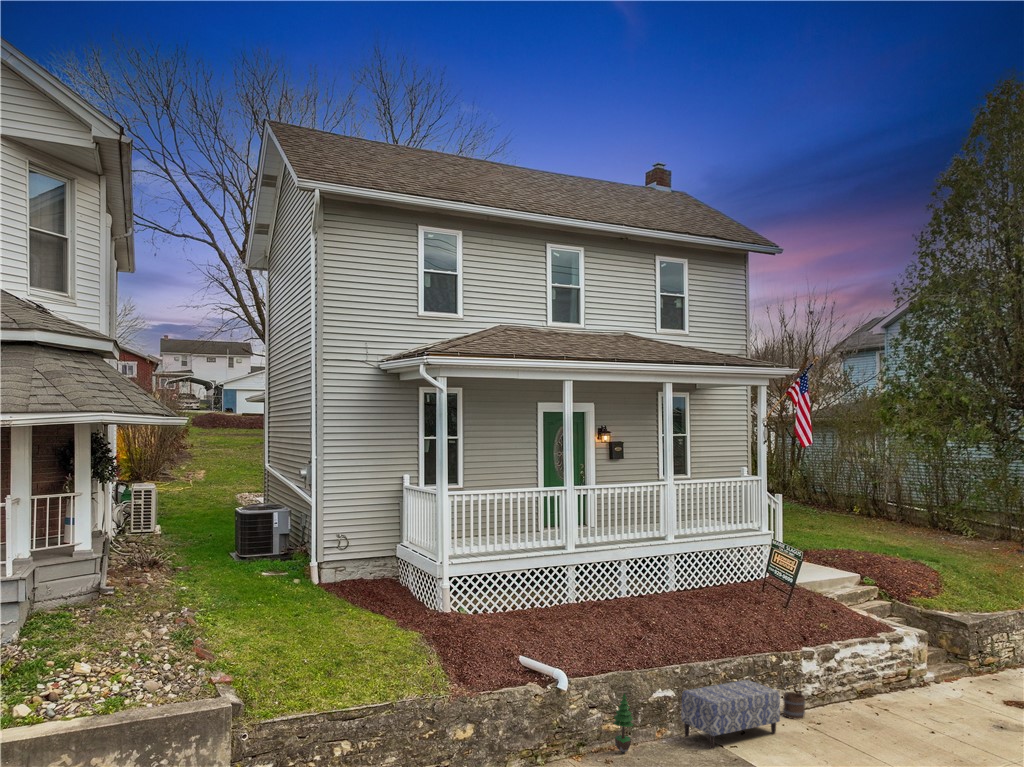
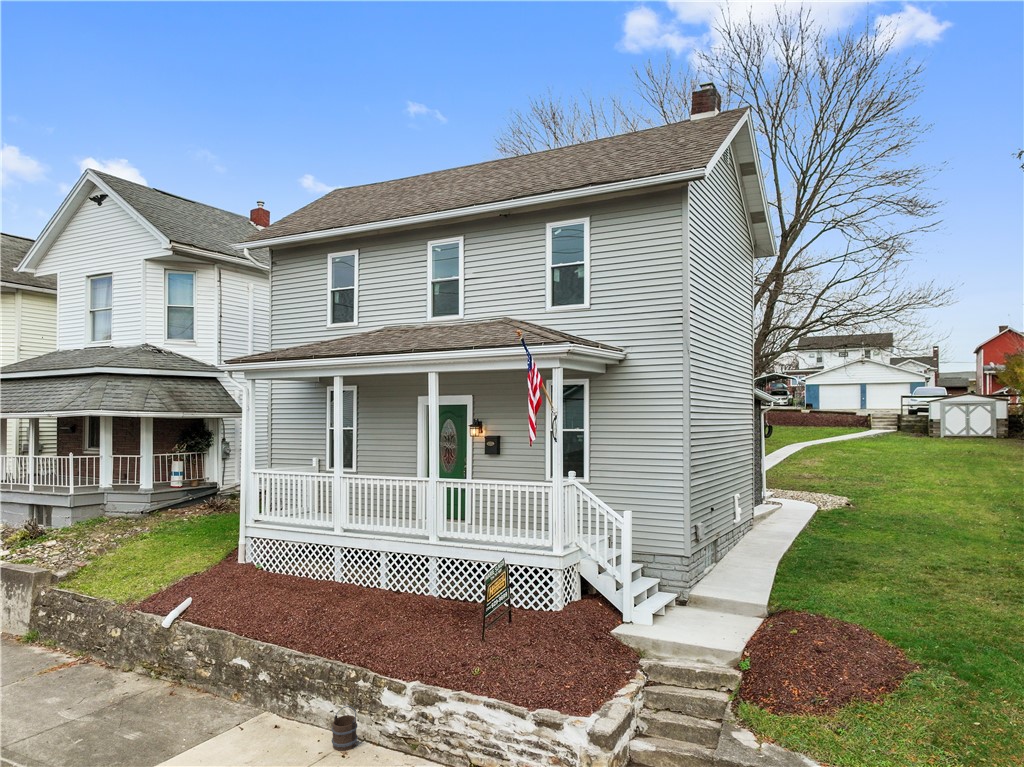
bench: present [681,680,780,749] -> none [206,666,307,746]
potted tree: present [613,694,633,753] -> none [182,646,202,696]

